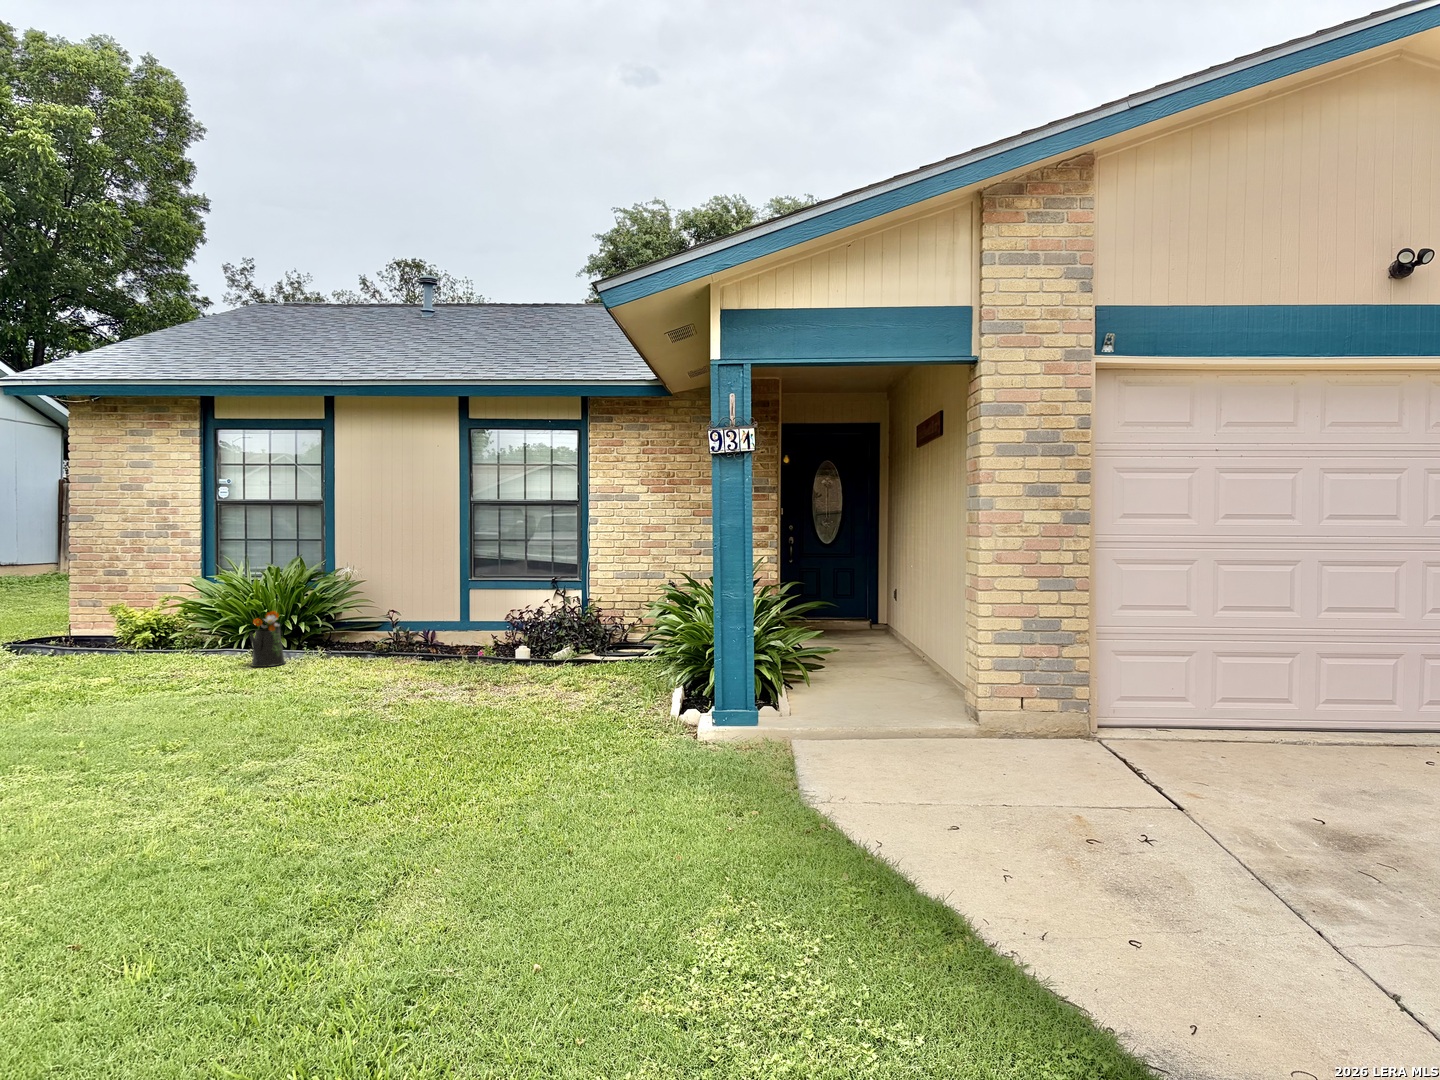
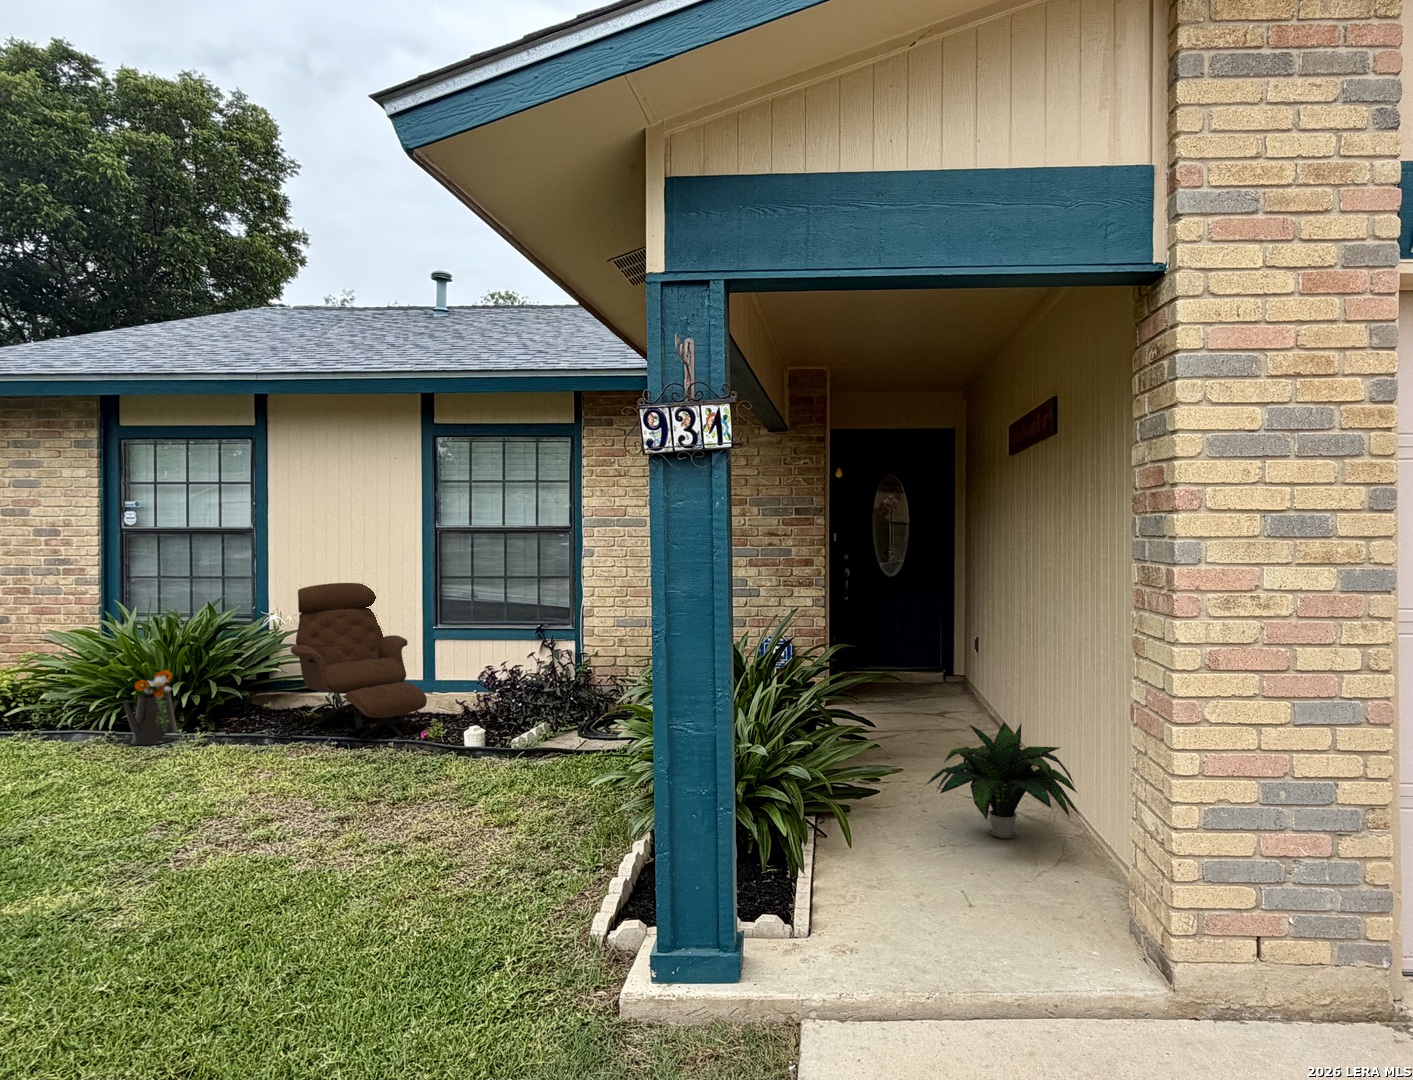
lounge chair: none [365,545,479,660] -> present [291,583,427,738]
potted plant: none [852,616,944,688] -> present [926,722,1080,838]

